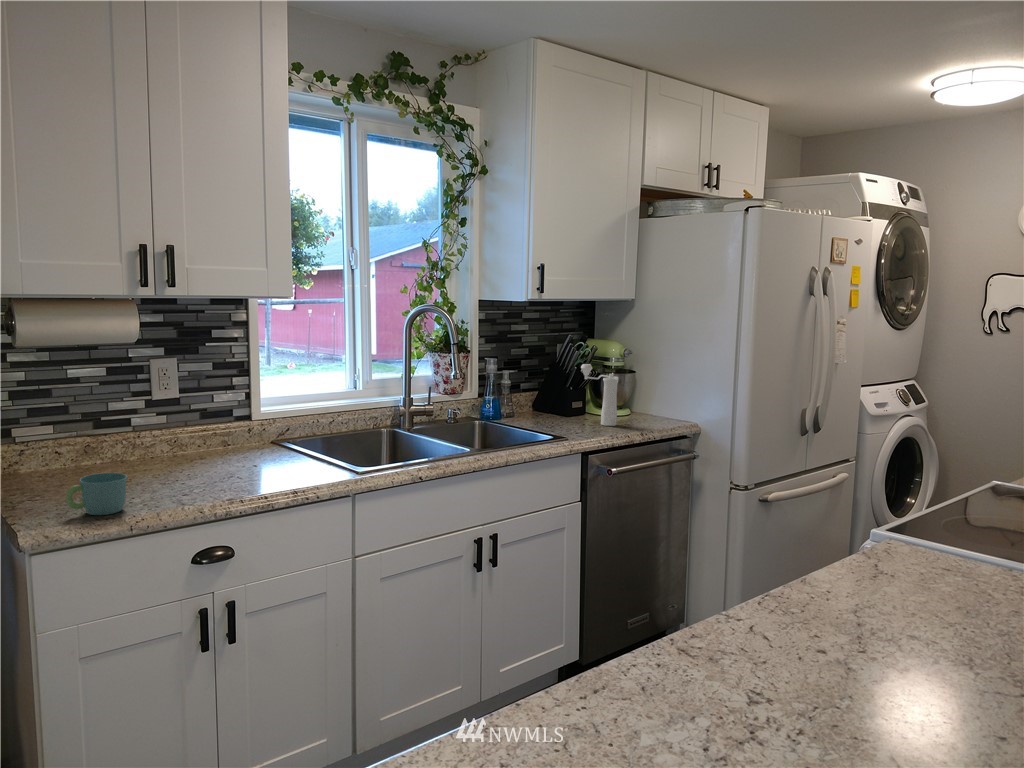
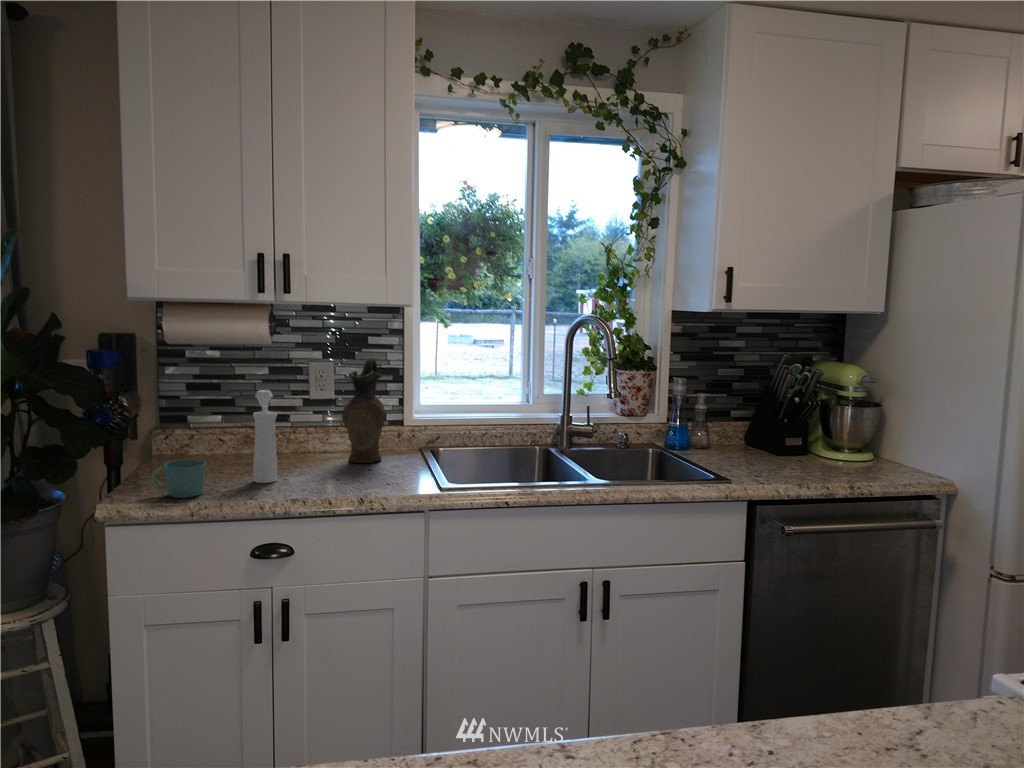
ceramic pitcher: none [214,353,260,460] -> present [342,358,385,463]
pepper mill: present [581,364,619,426] -> present [253,390,277,483]

